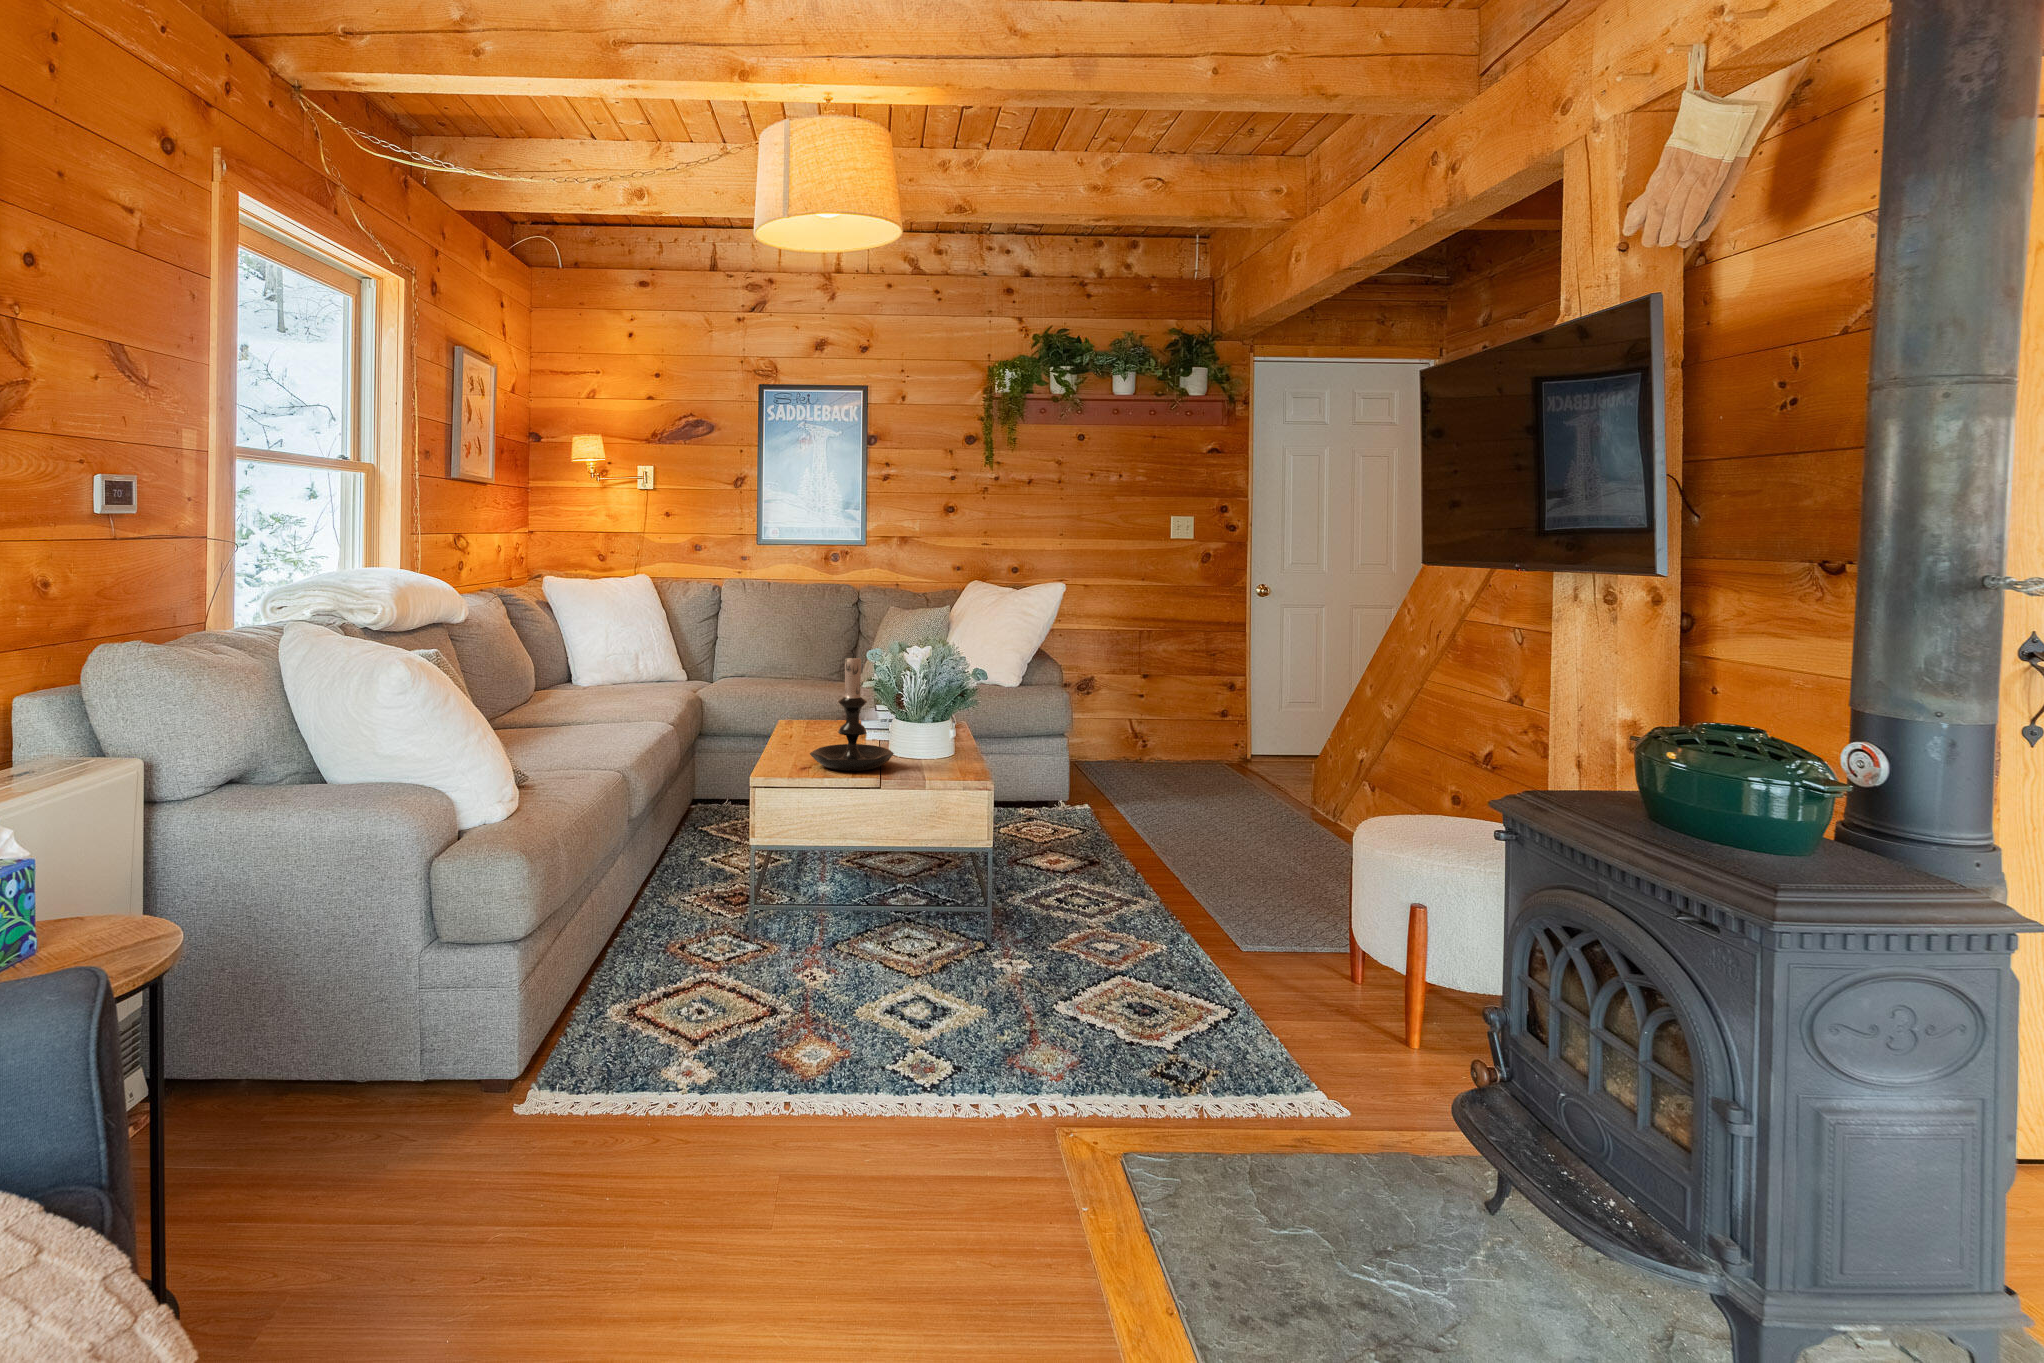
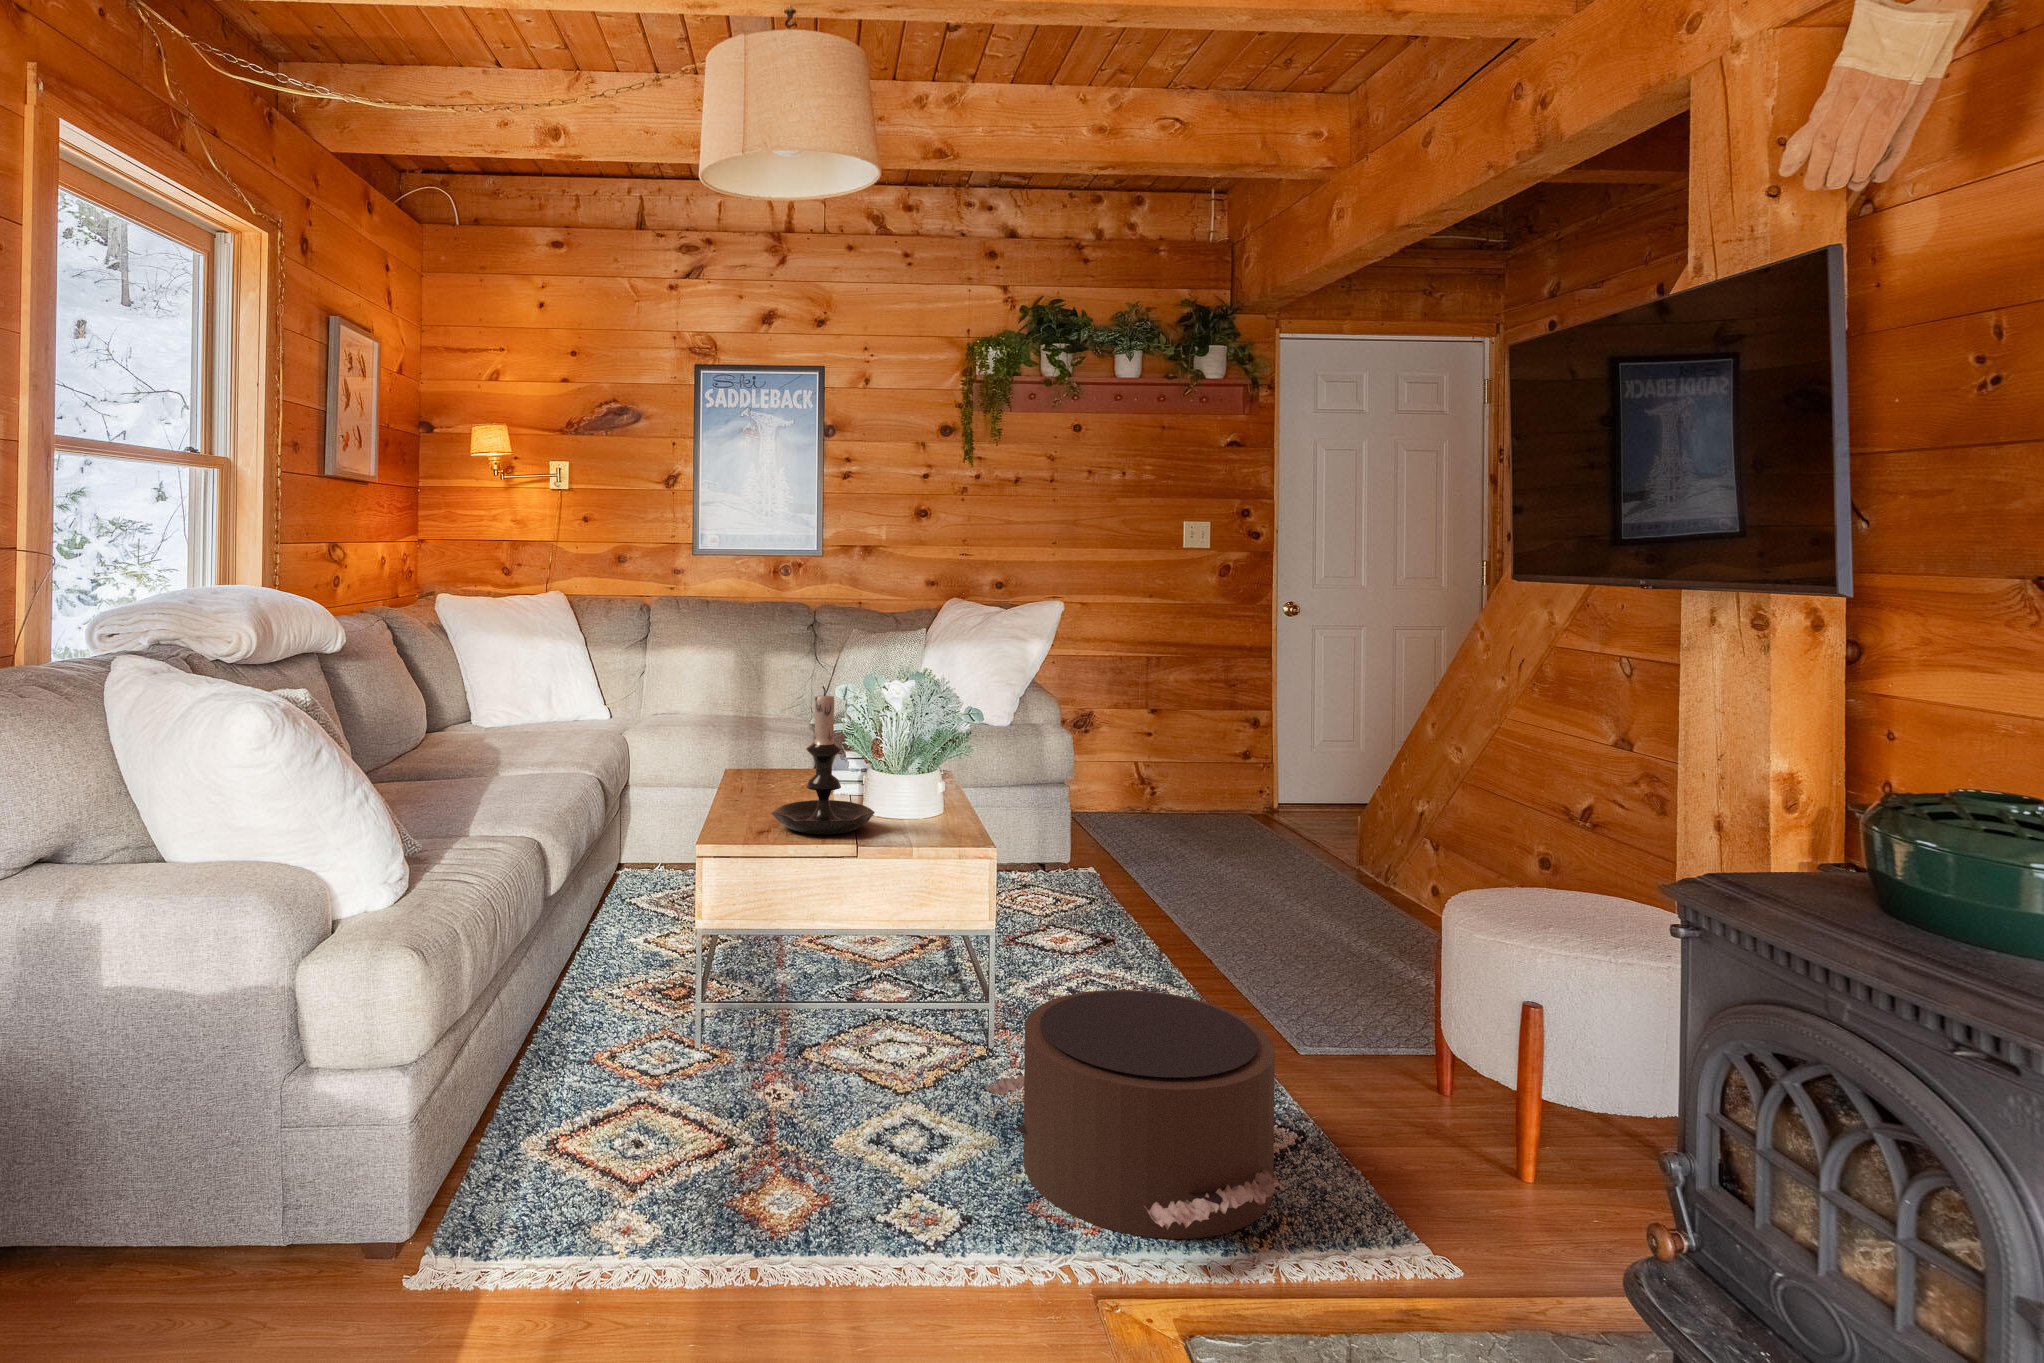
pouf: none [977,895,1213,1086] -> present [985,990,1289,1239]

